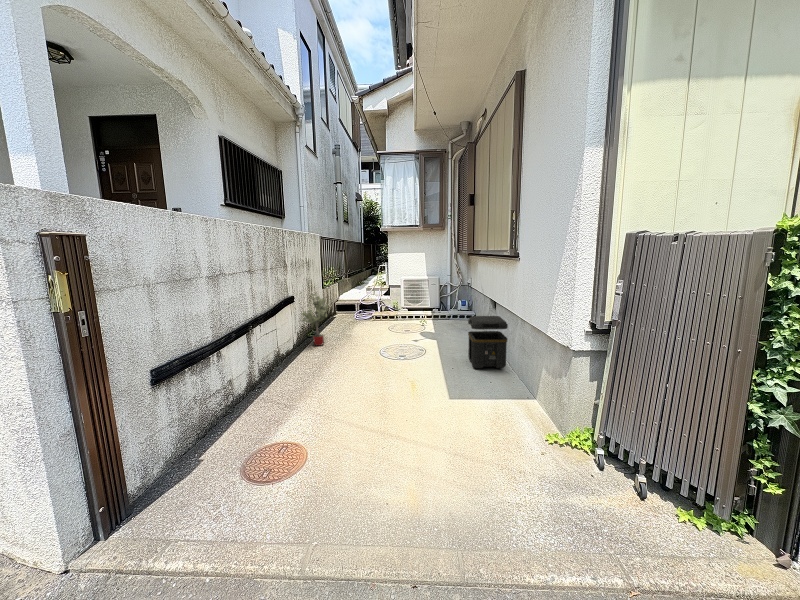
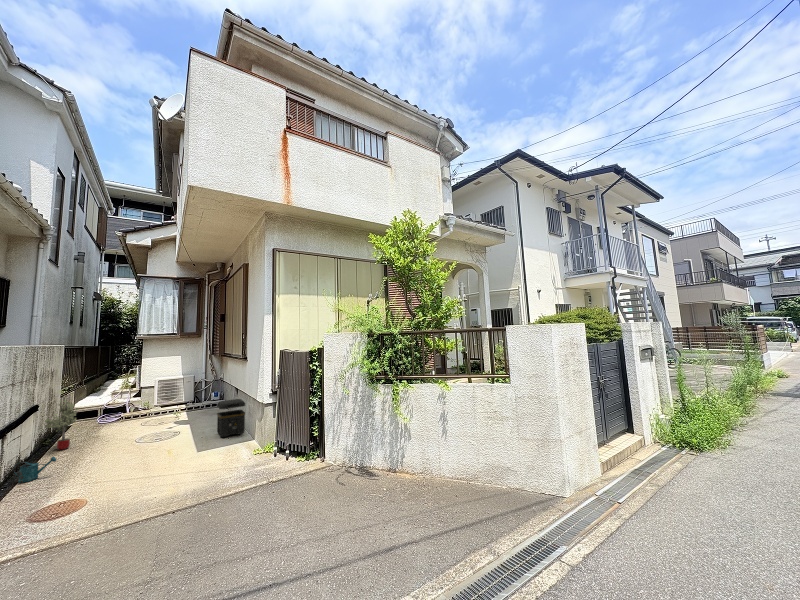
watering can: none [266,359,300,382] -> present [14,457,56,483]

